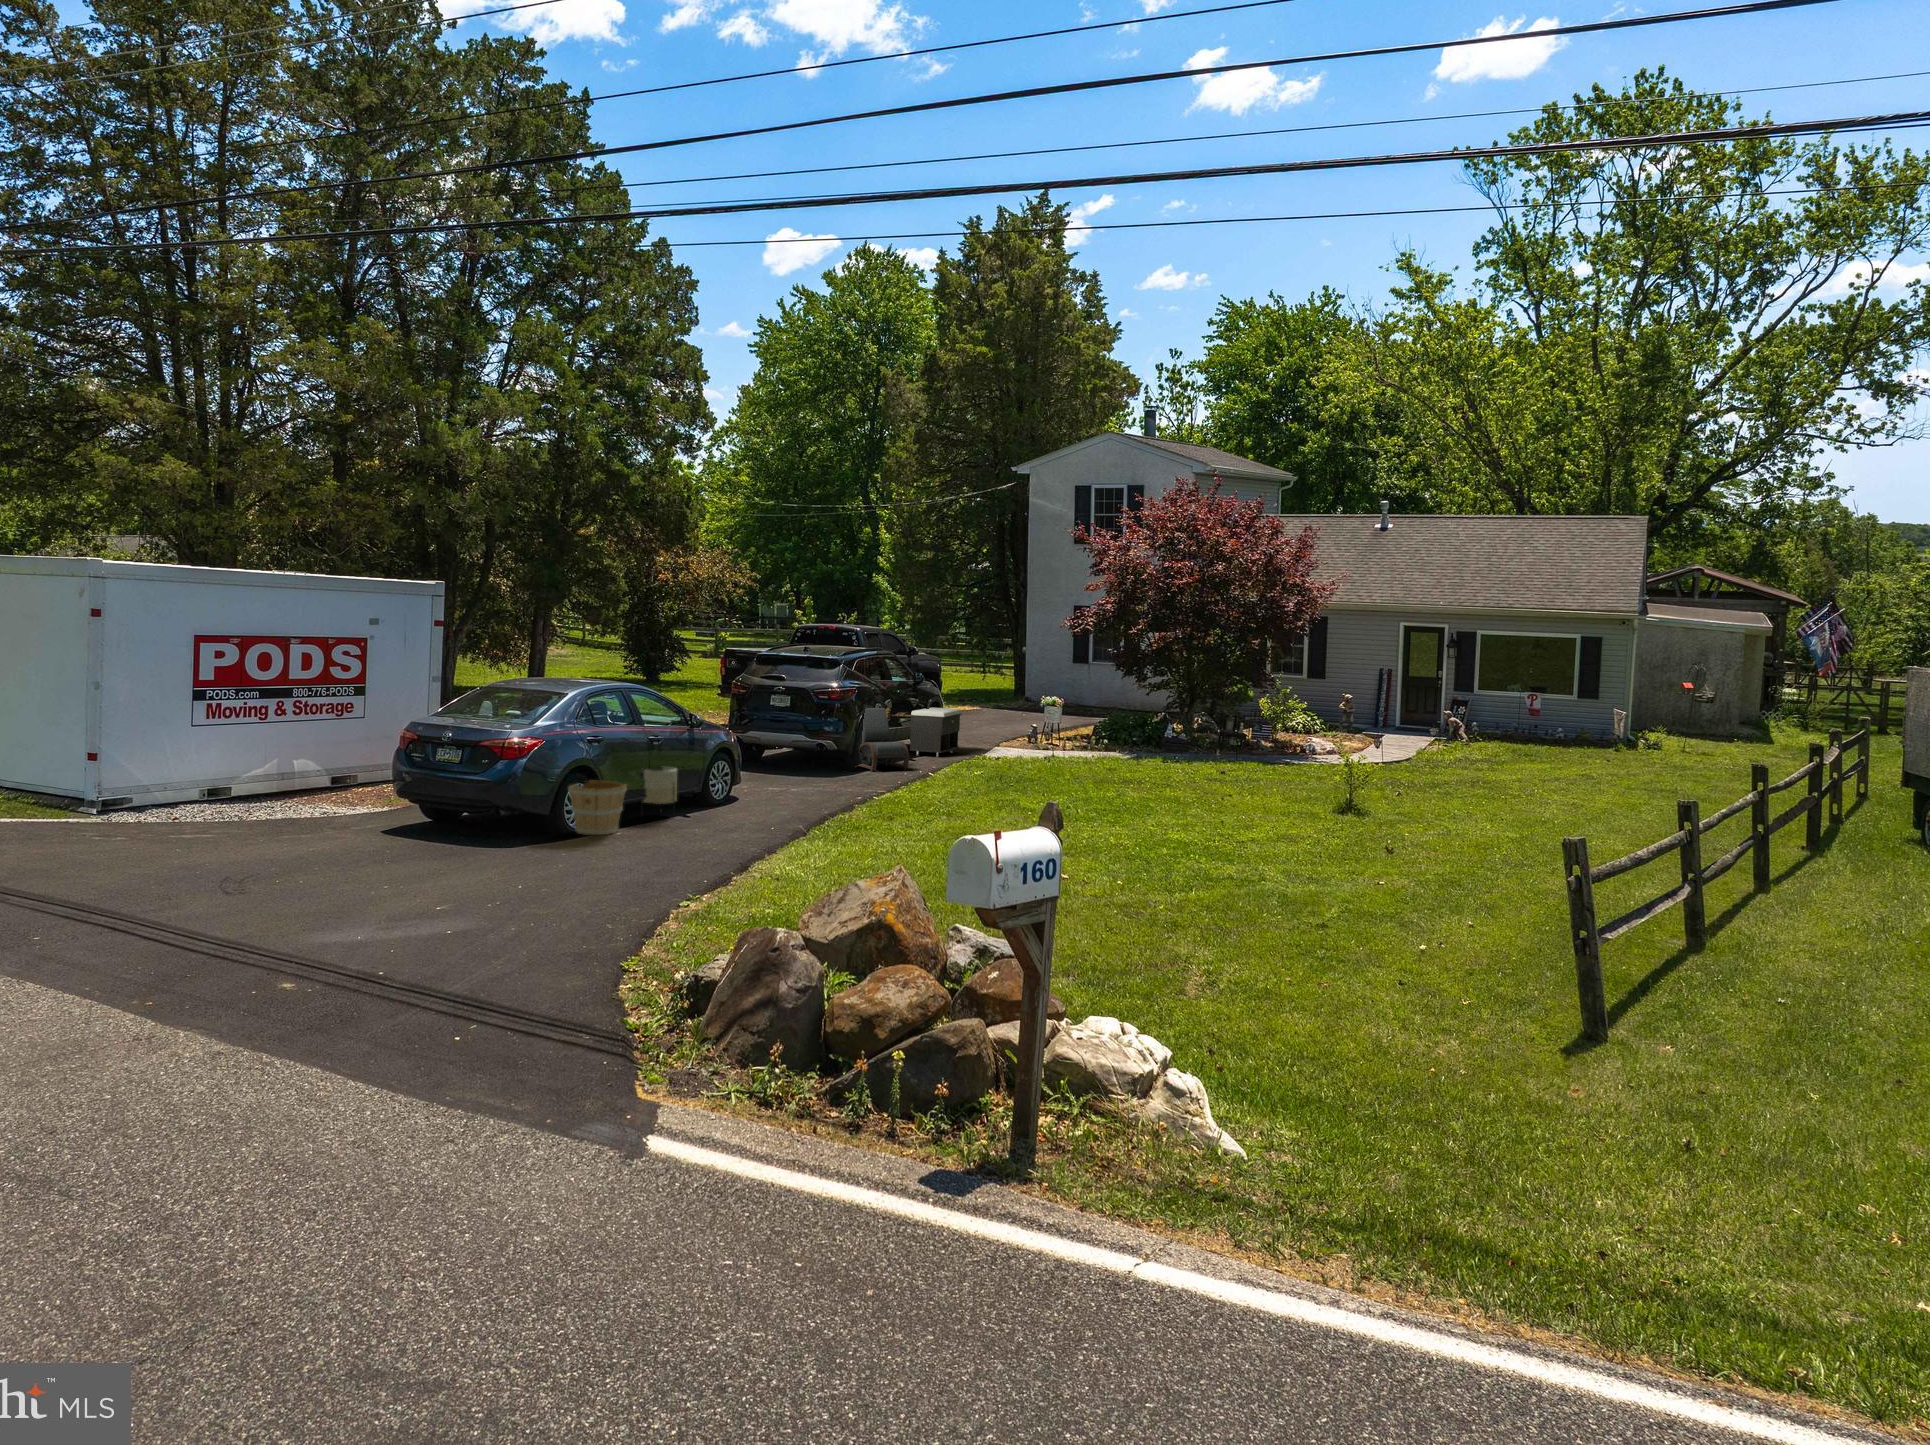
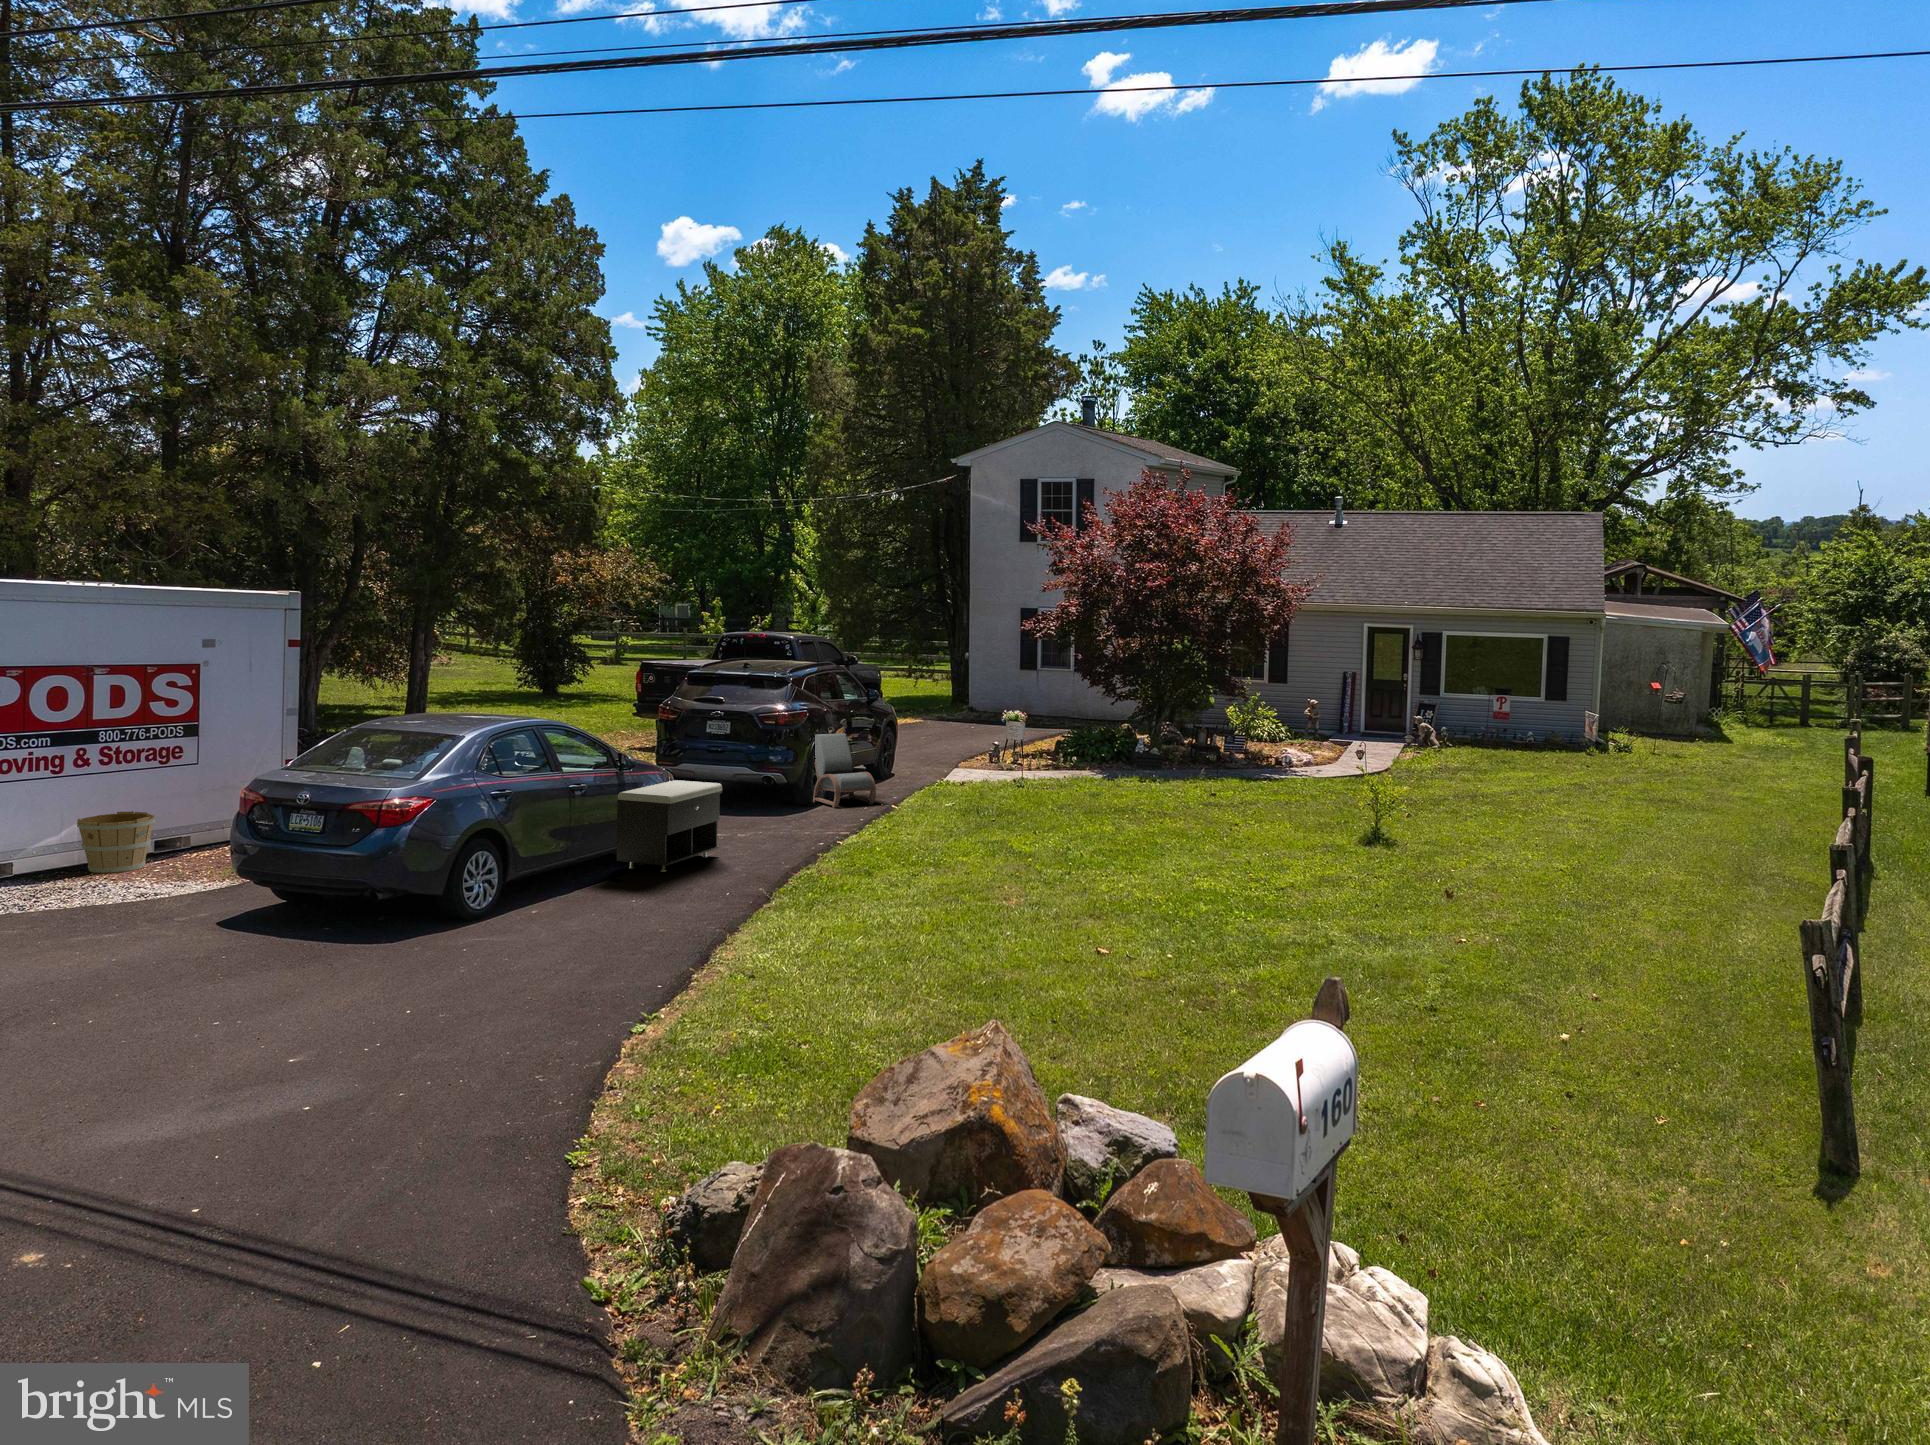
storage bench: present [910,708,962,757] -> present [617,780,722,872]
planter: present [642,767,677,813] -> none [570,824,615,888]
wooden bucket: present [568,780,627,835] -> present [77,811,155,874]

